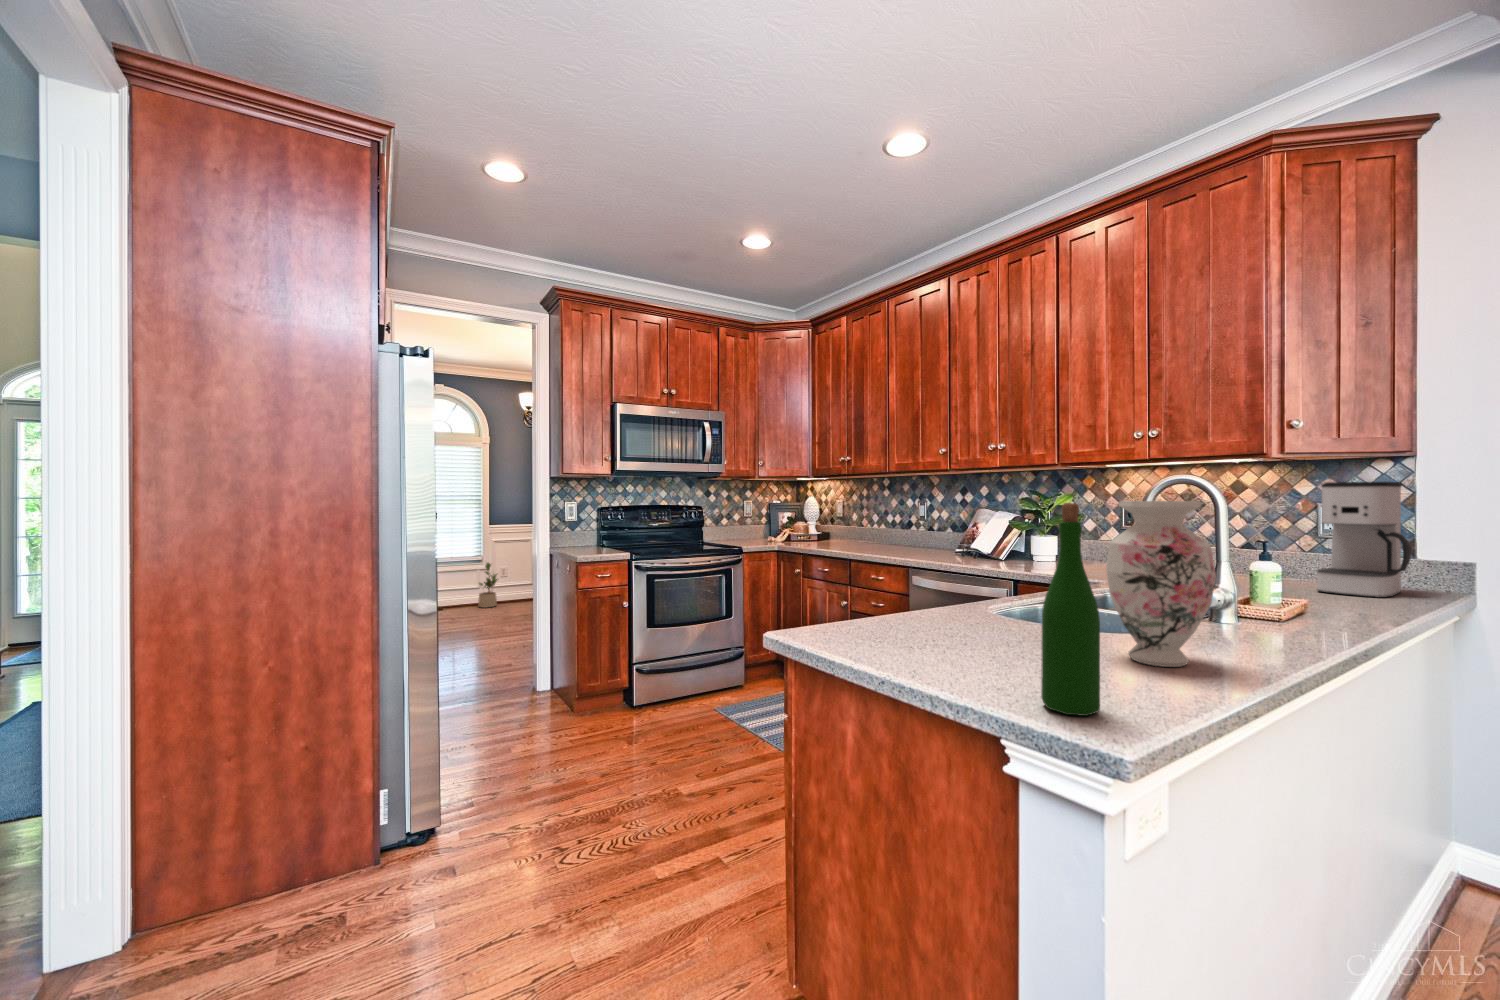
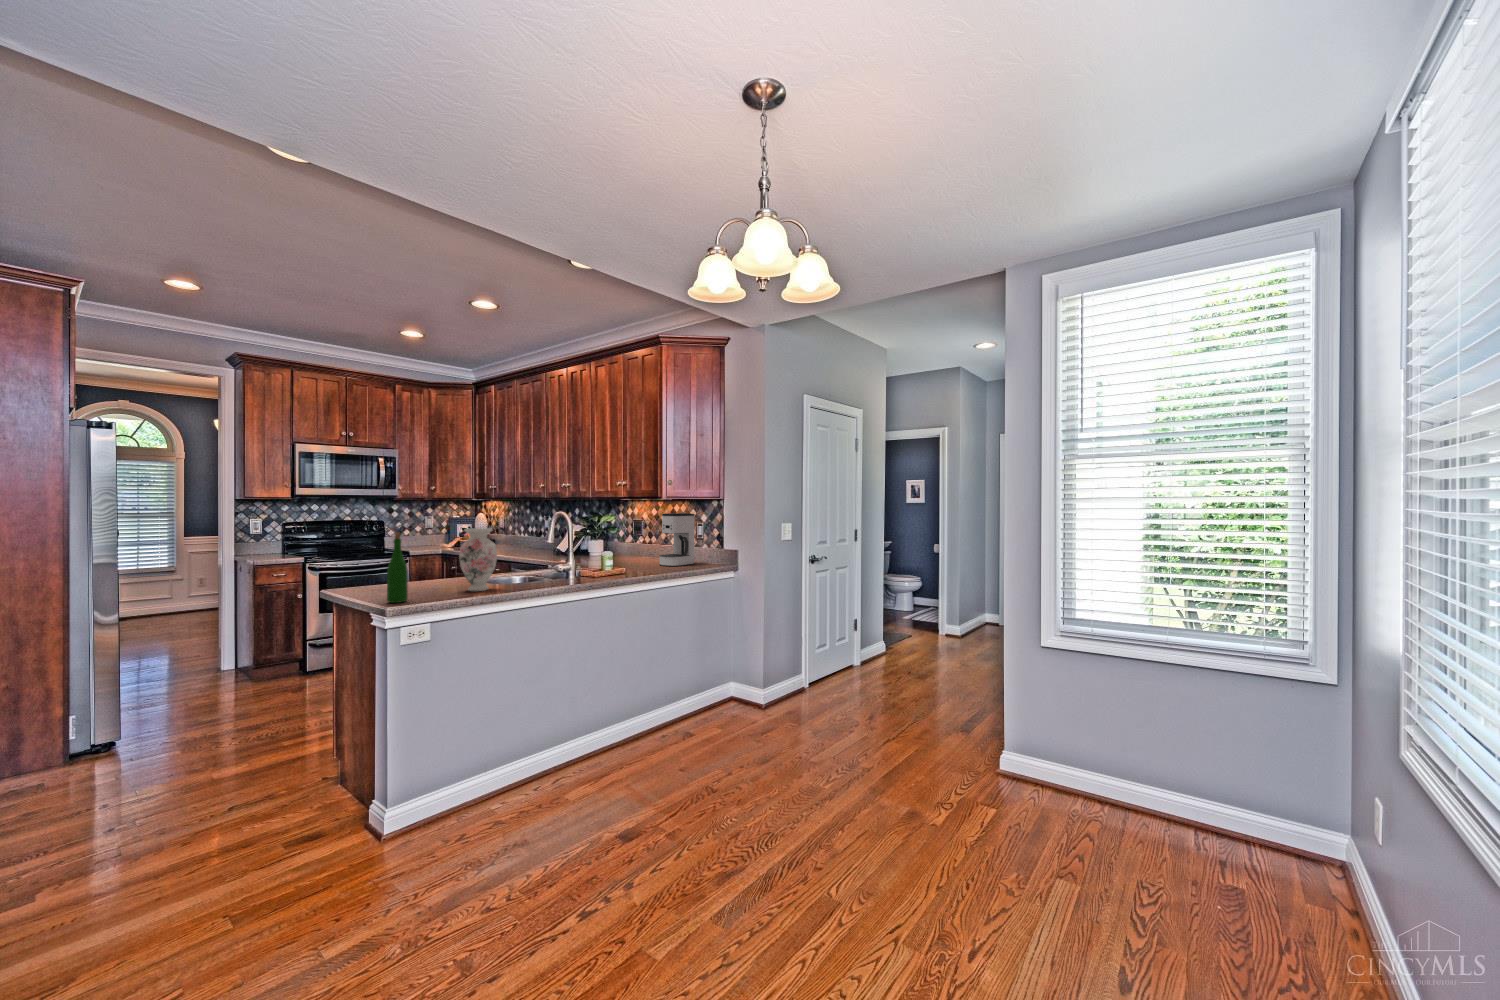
potted plant: present [478,563,497,608] -> none [168,572,193,615]

